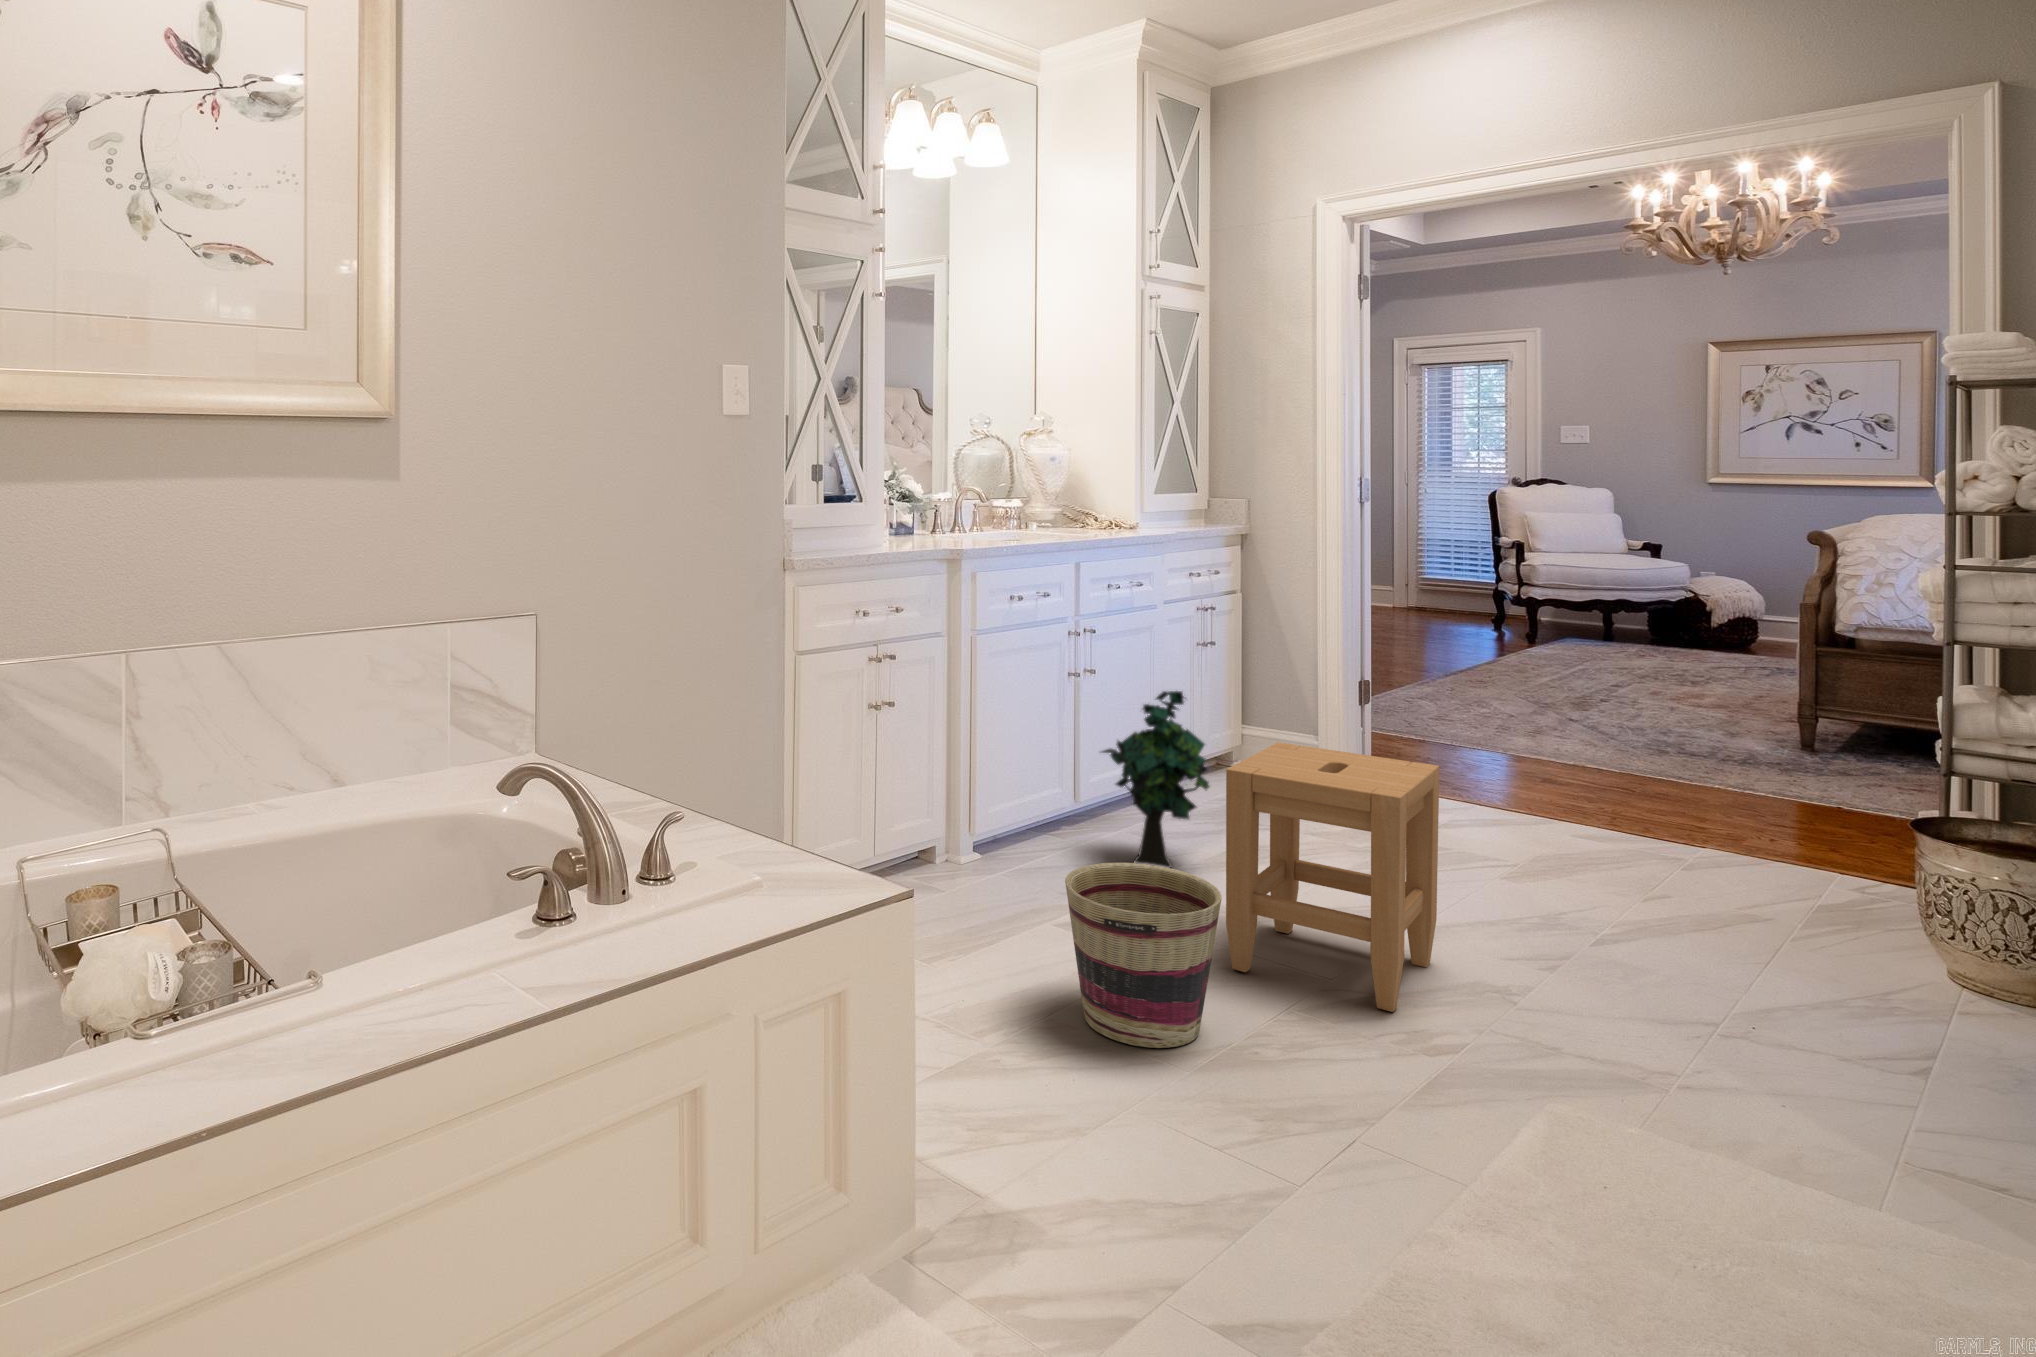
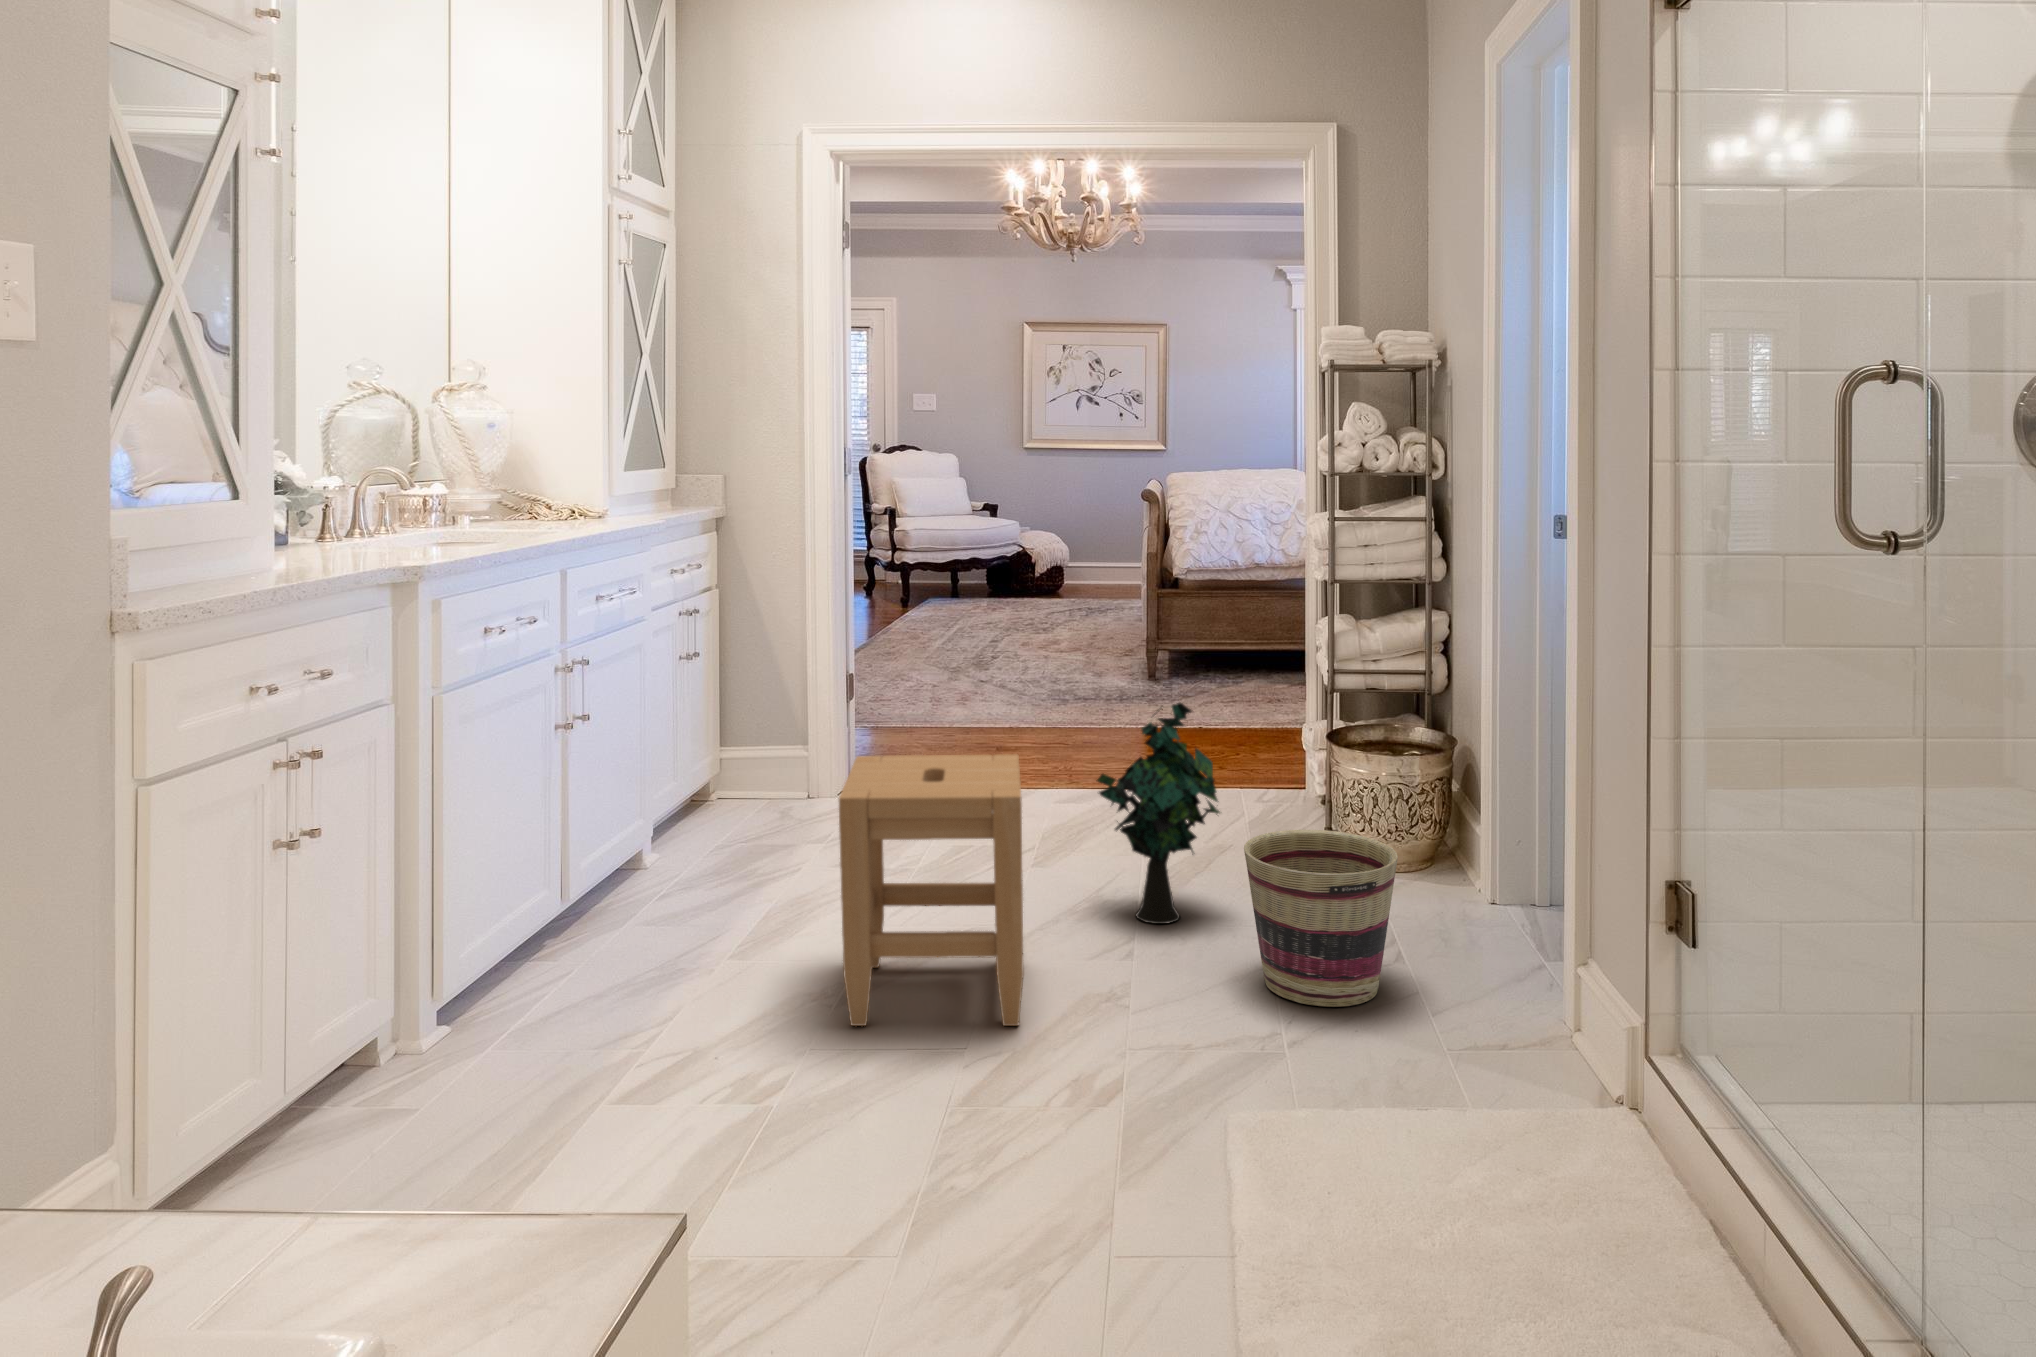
decorative plant: present [1102,691,1209,868] -> present [1097,703,1220,924]
basket: present [1065,863,1221,1048] -> present [1244,830,1398,1007]

